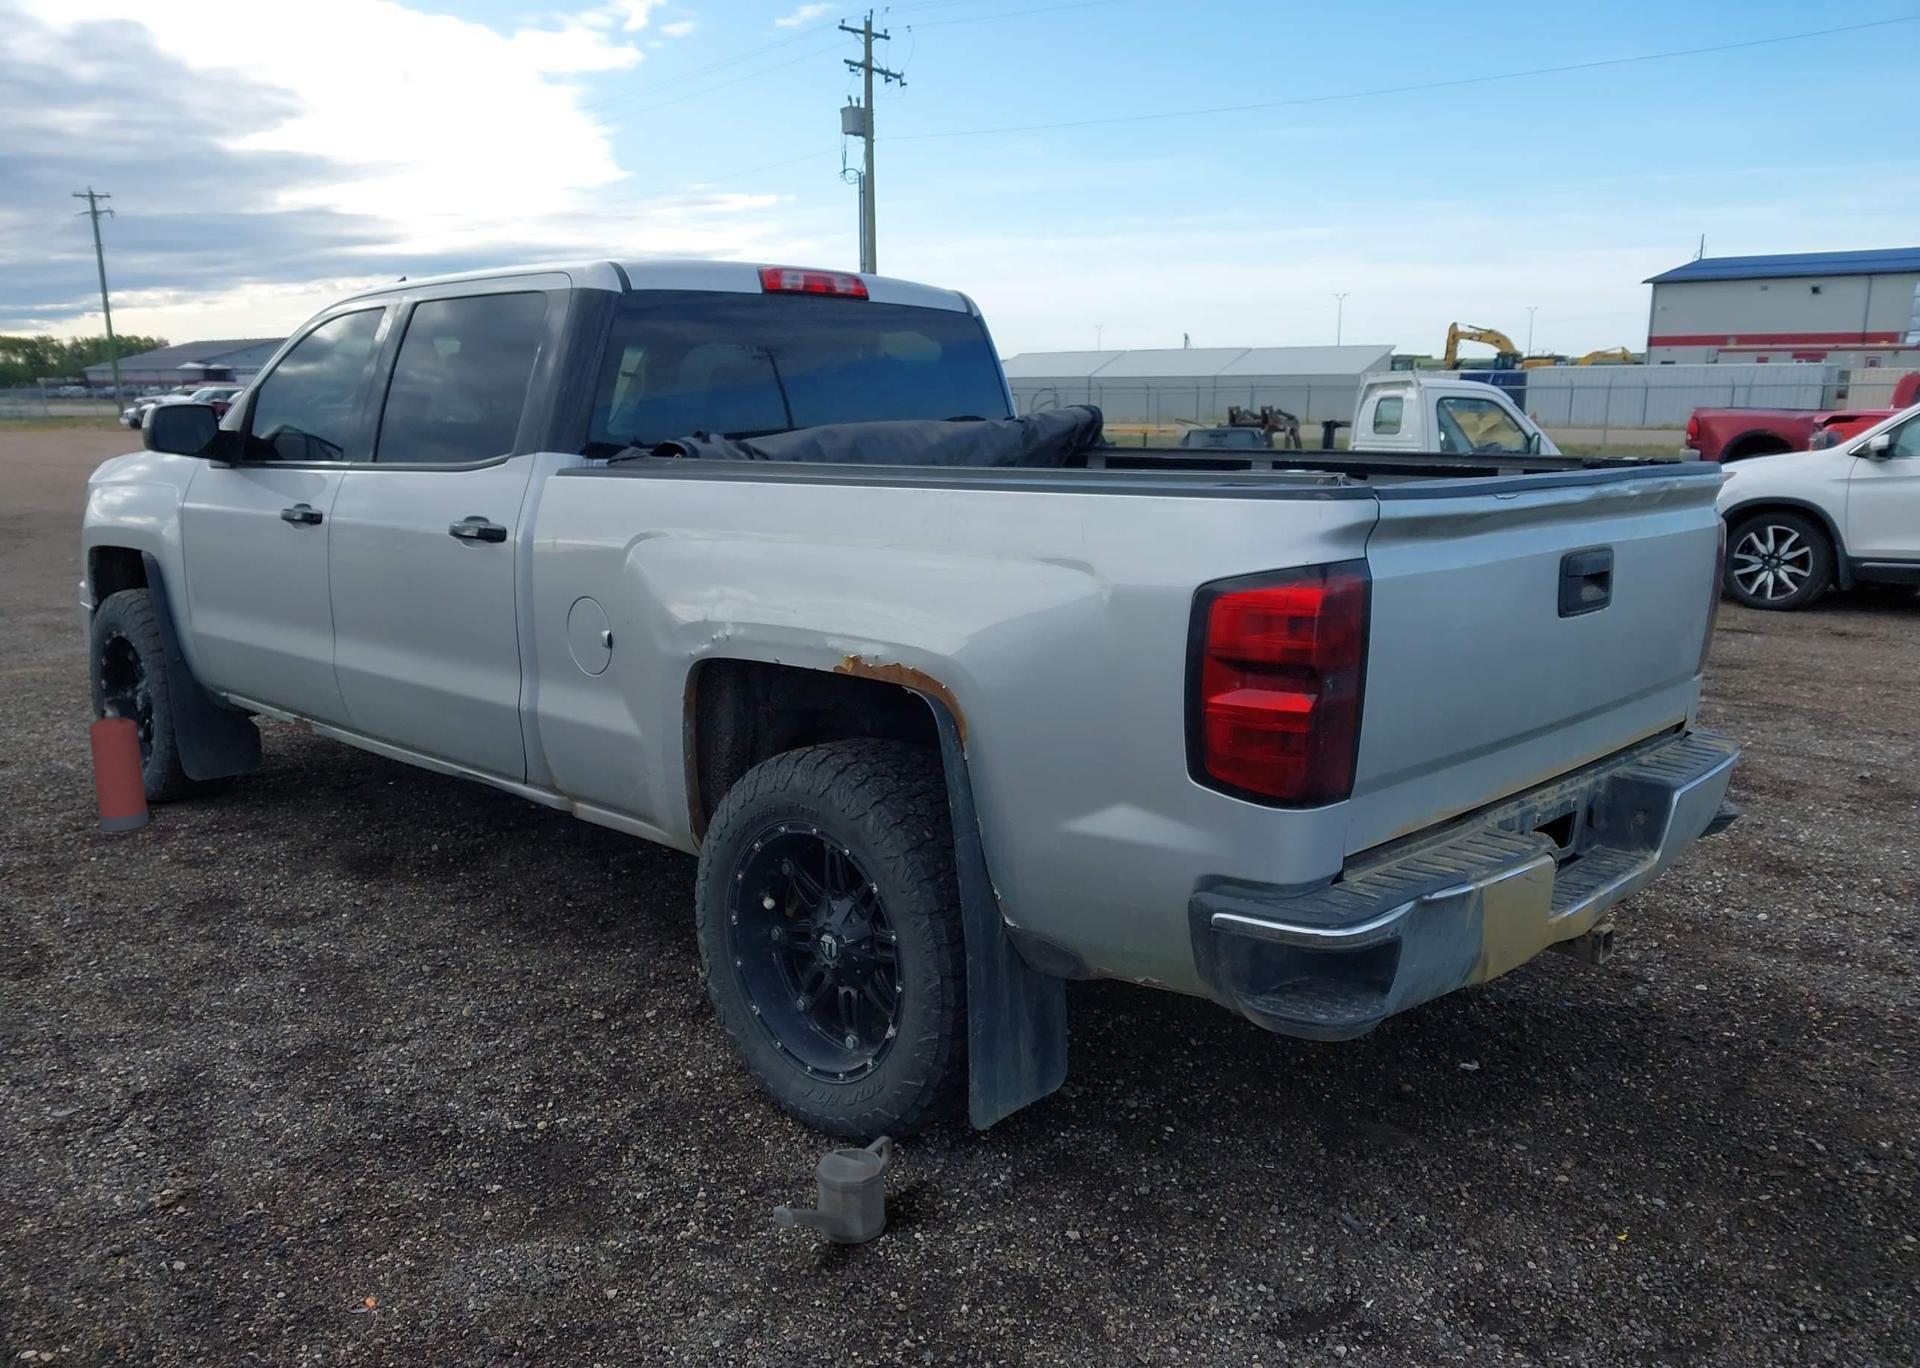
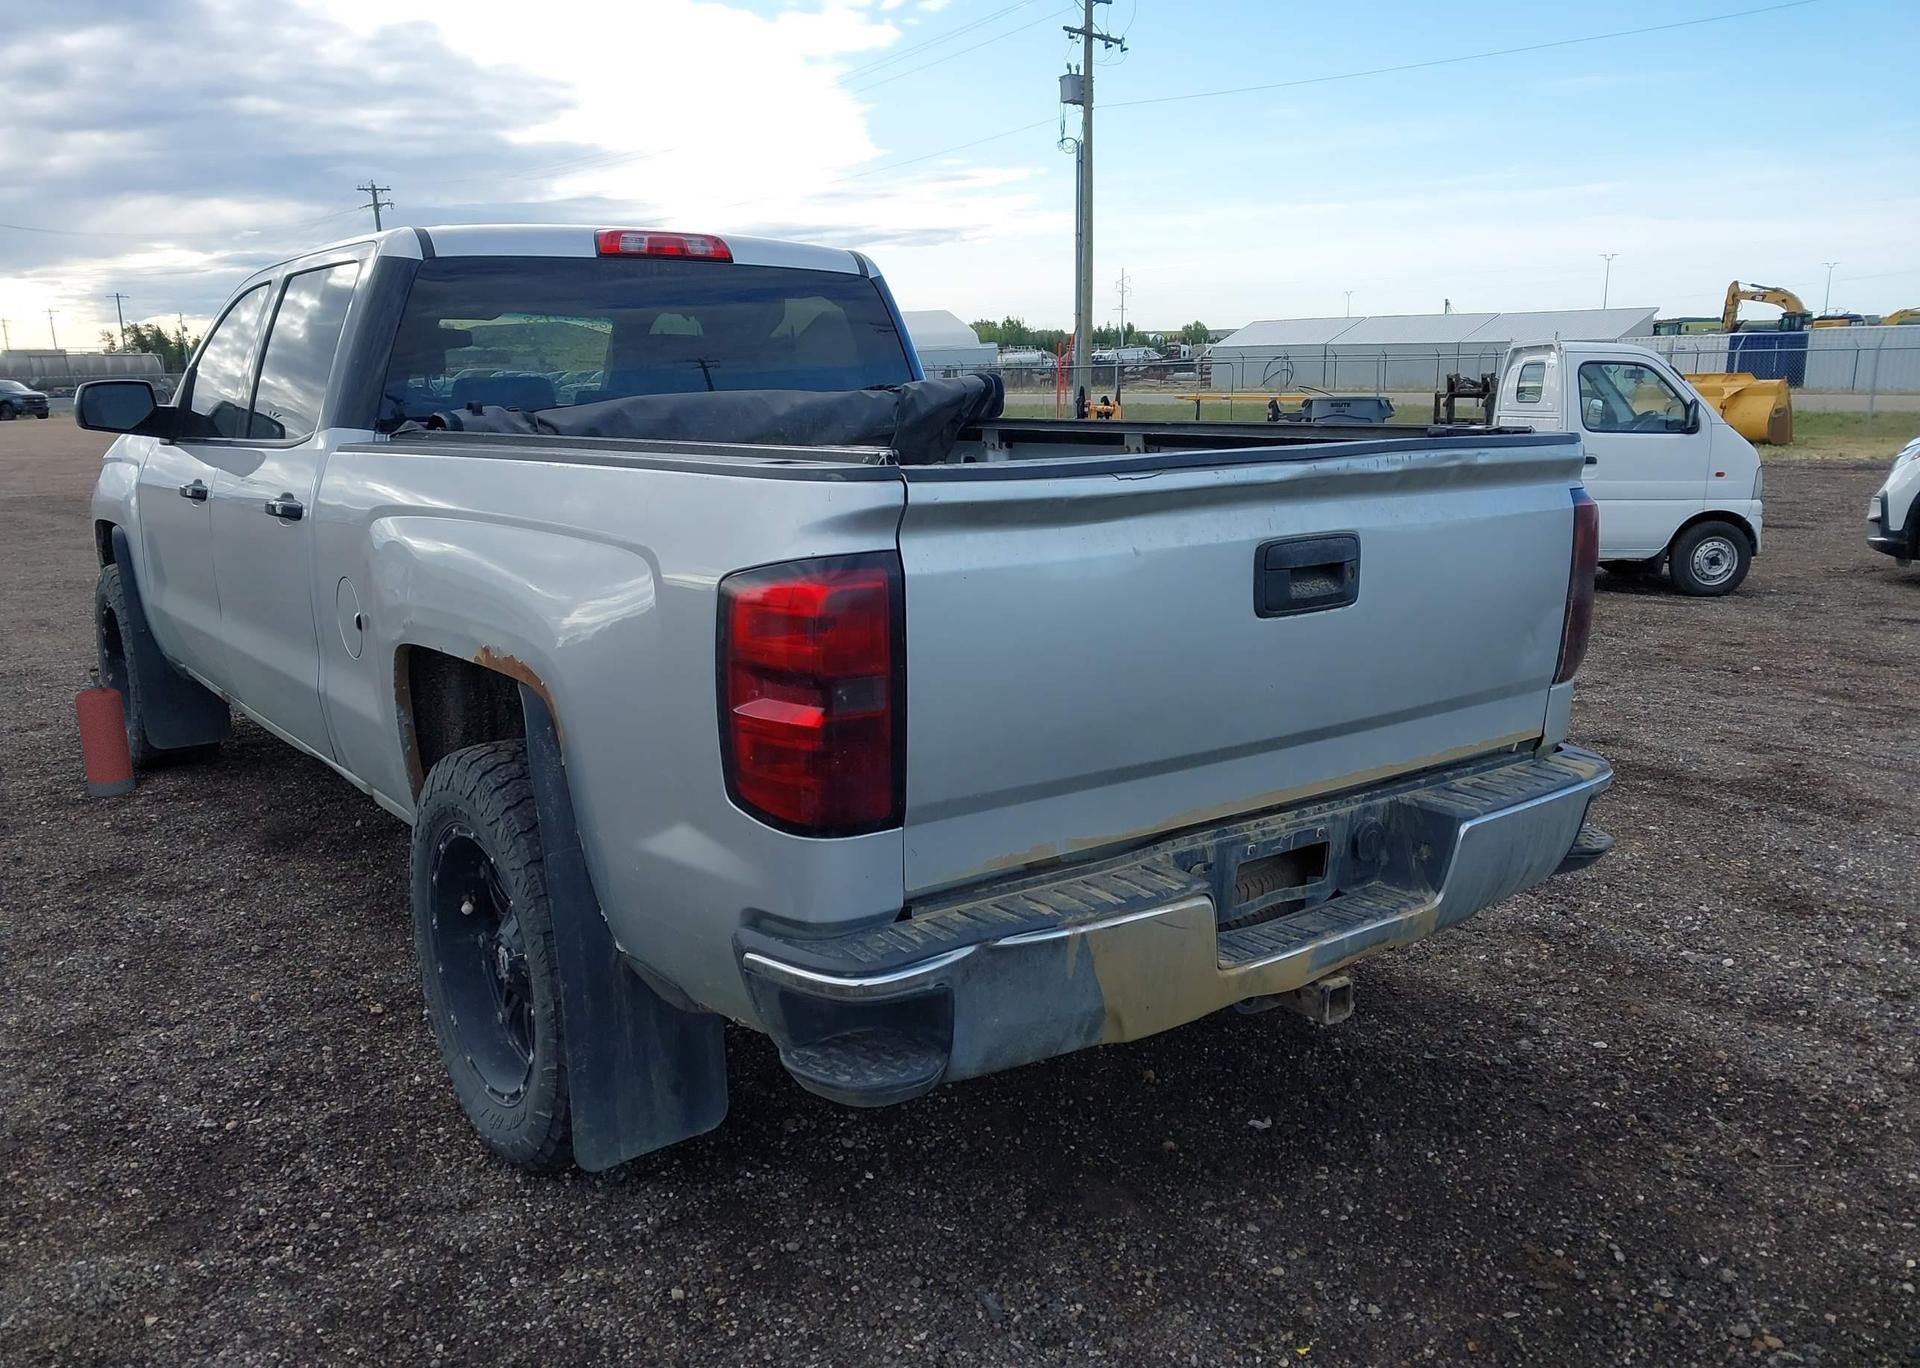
watering can: present [774,1136,892,1244] -> none [329,1165,520,1282]

